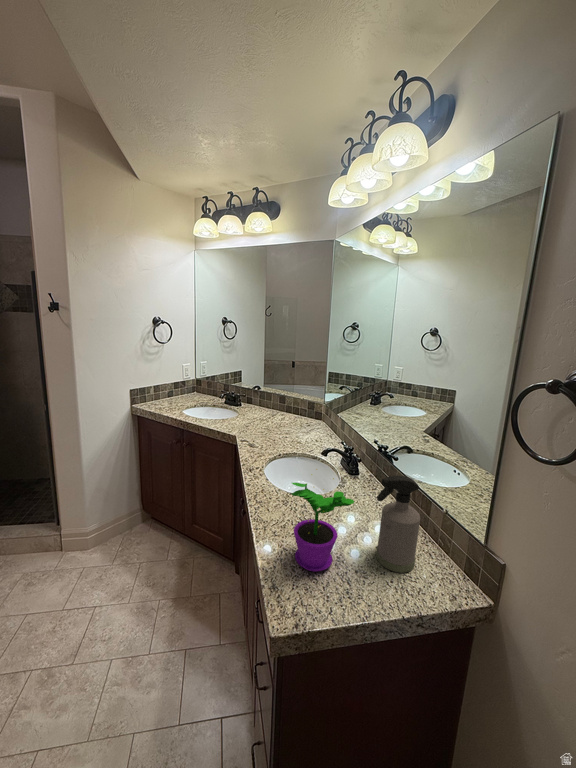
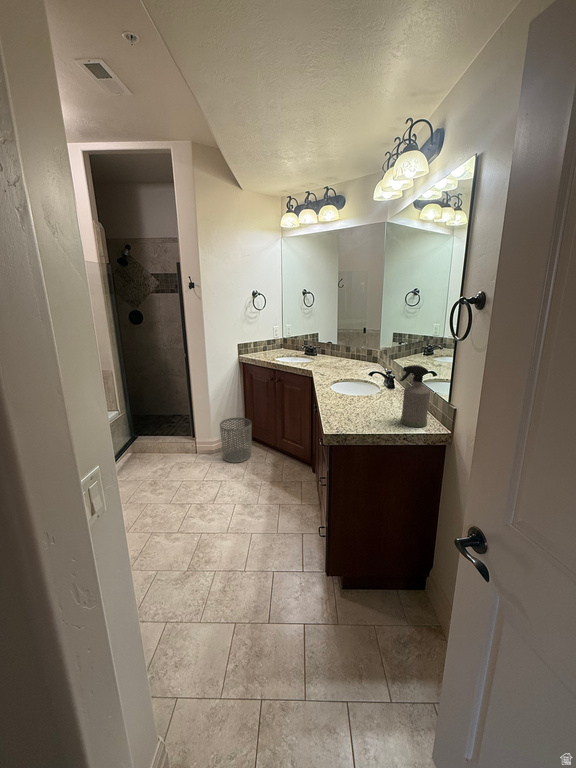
flower pot: present [292,469,354,571] -> none [343,361,383,423]
waste bin: none [98,494,149,565] -> present [220,417,252,463]

